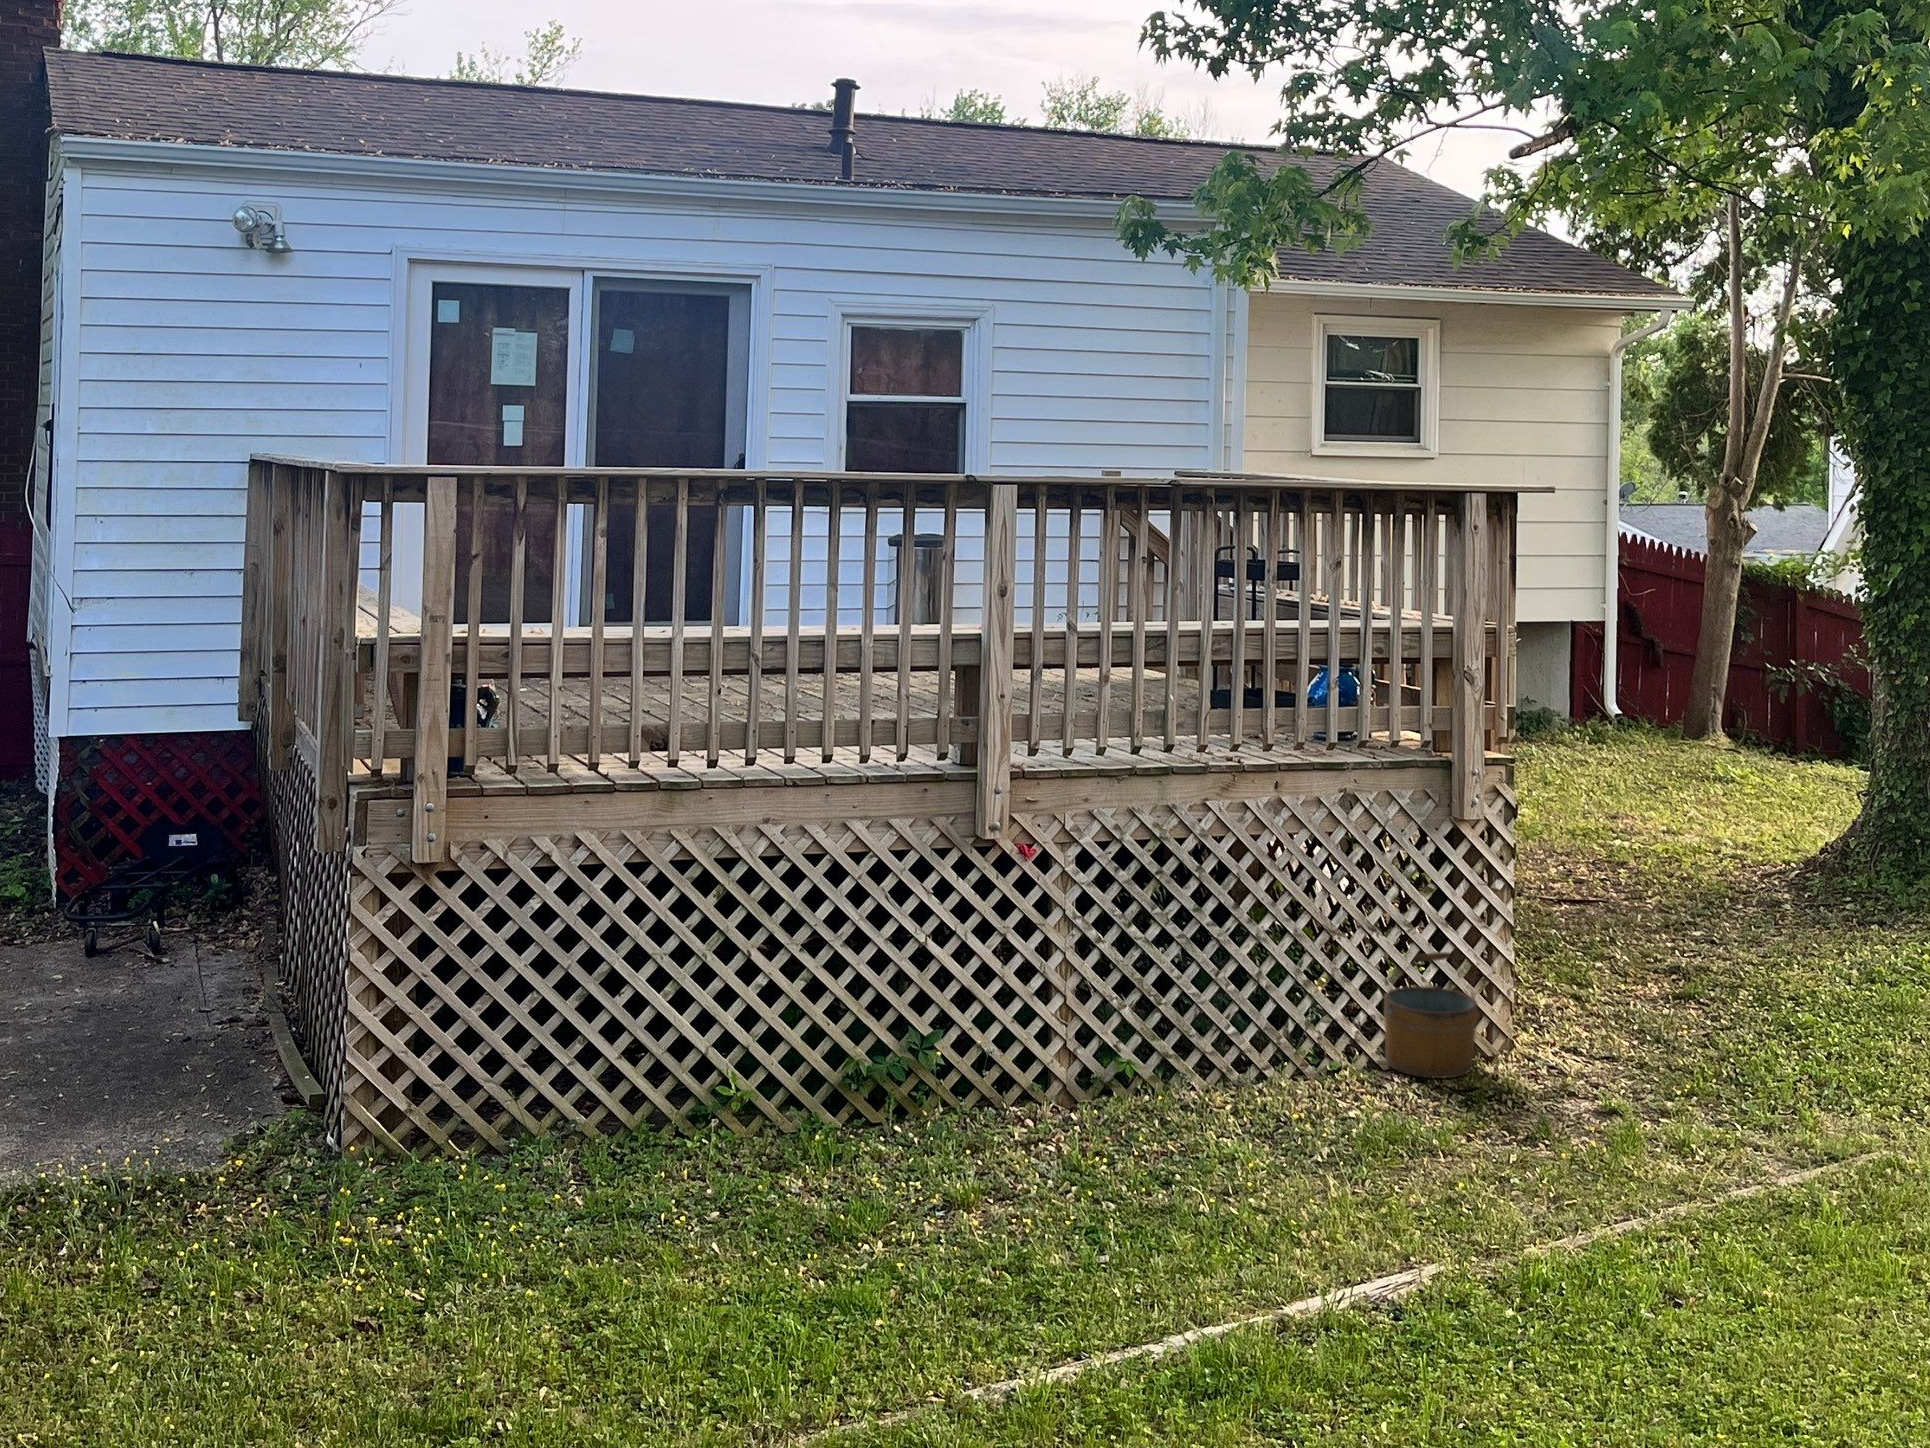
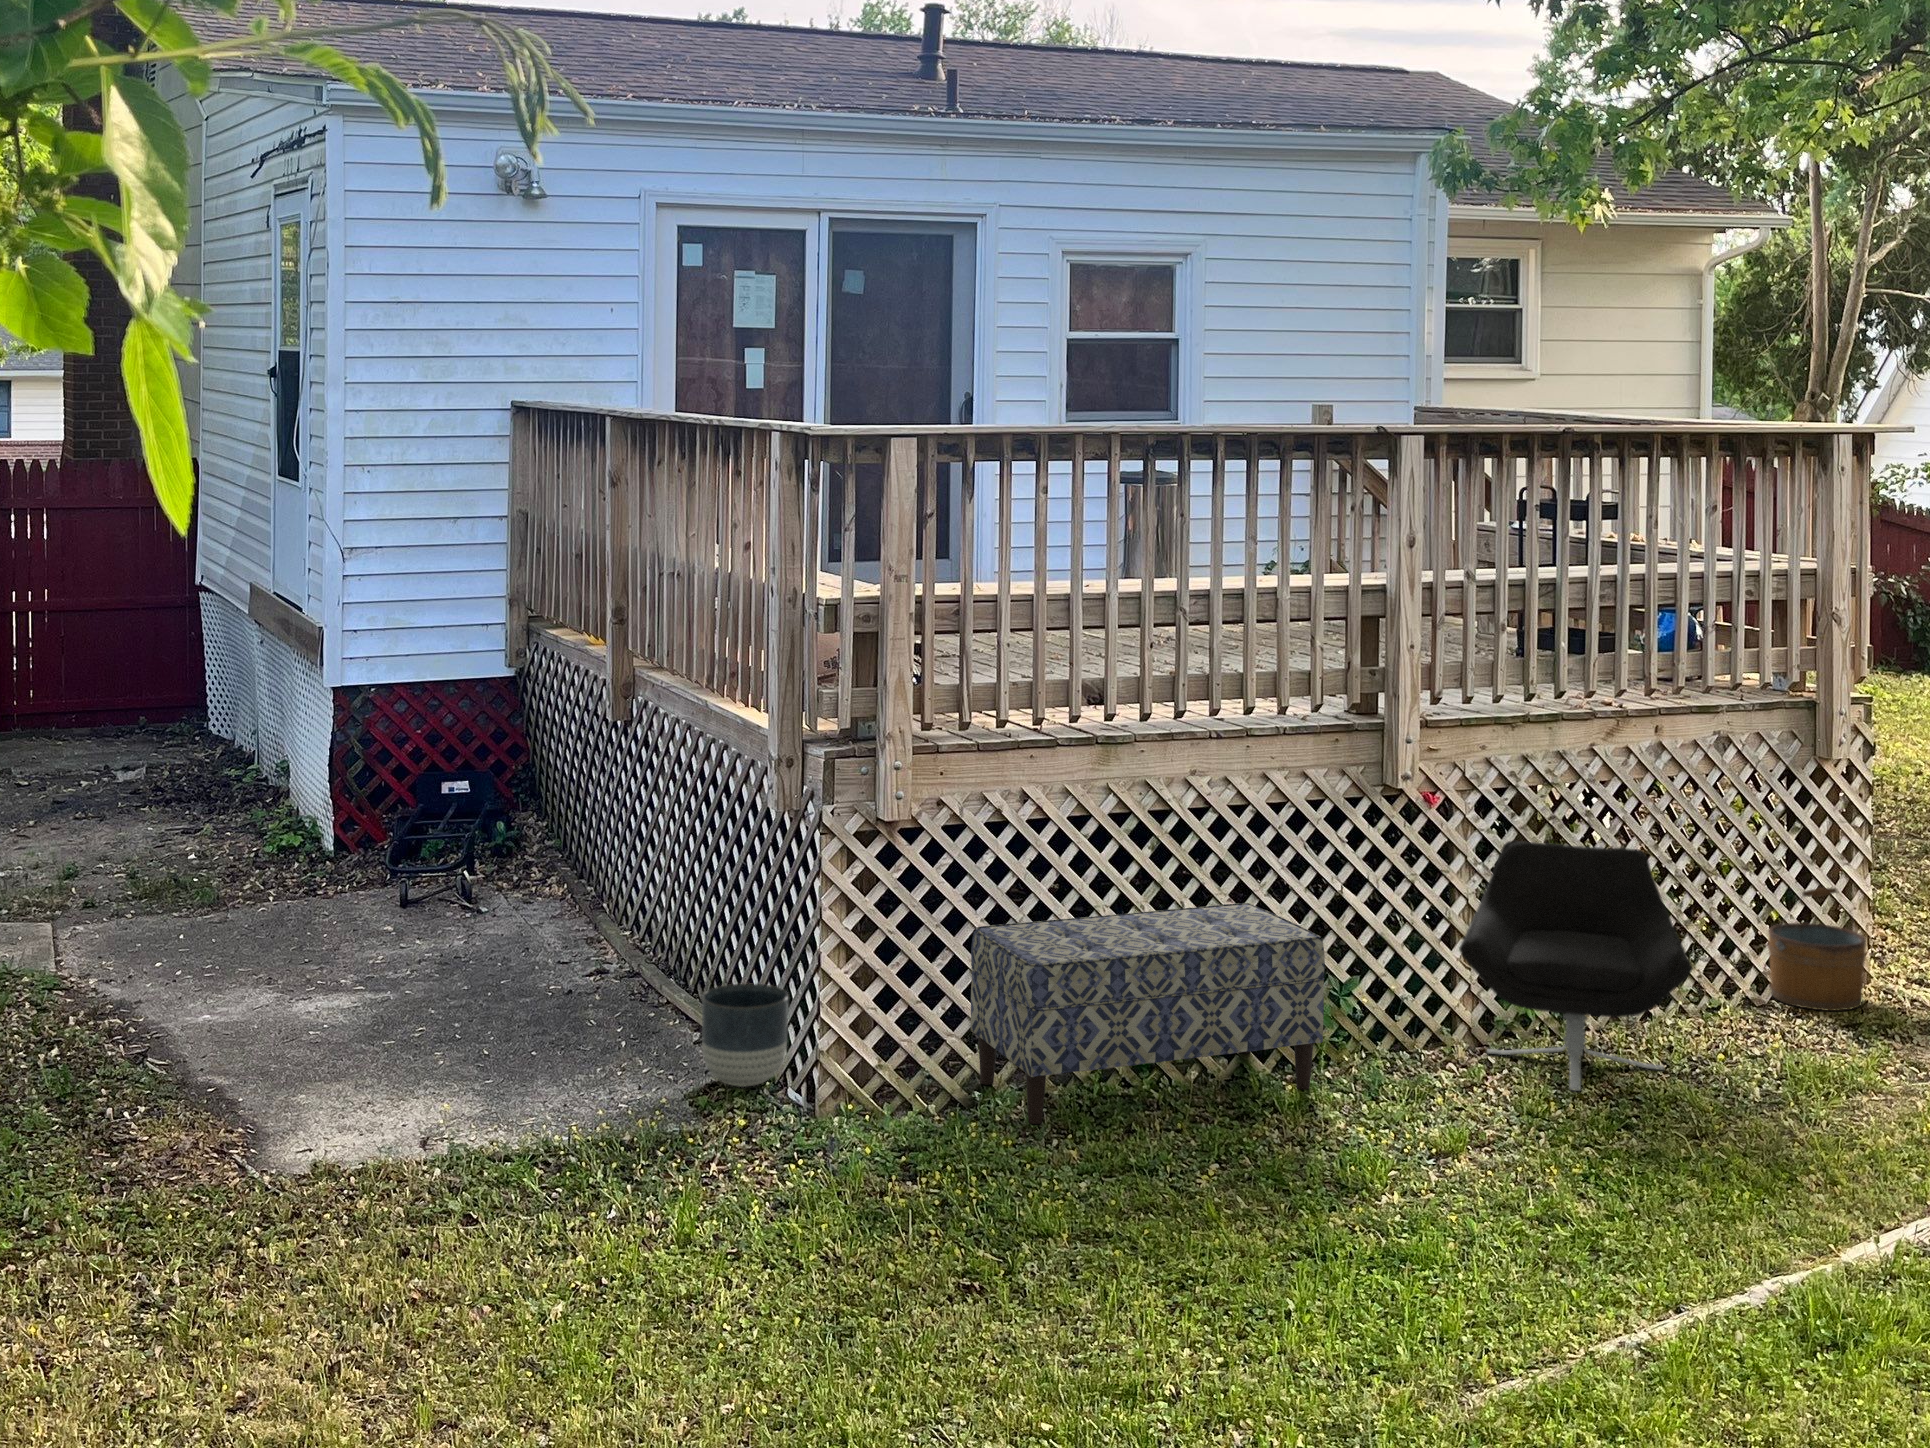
lounge chair: none [1007,897,1249,1159] -> present [1459,841,1693,1091]
bench: none [498,954,848,1178] -> present [971,903,1325,1124]
planter: none [224,1022,318,1127] -> present [702,983,788,1087]

